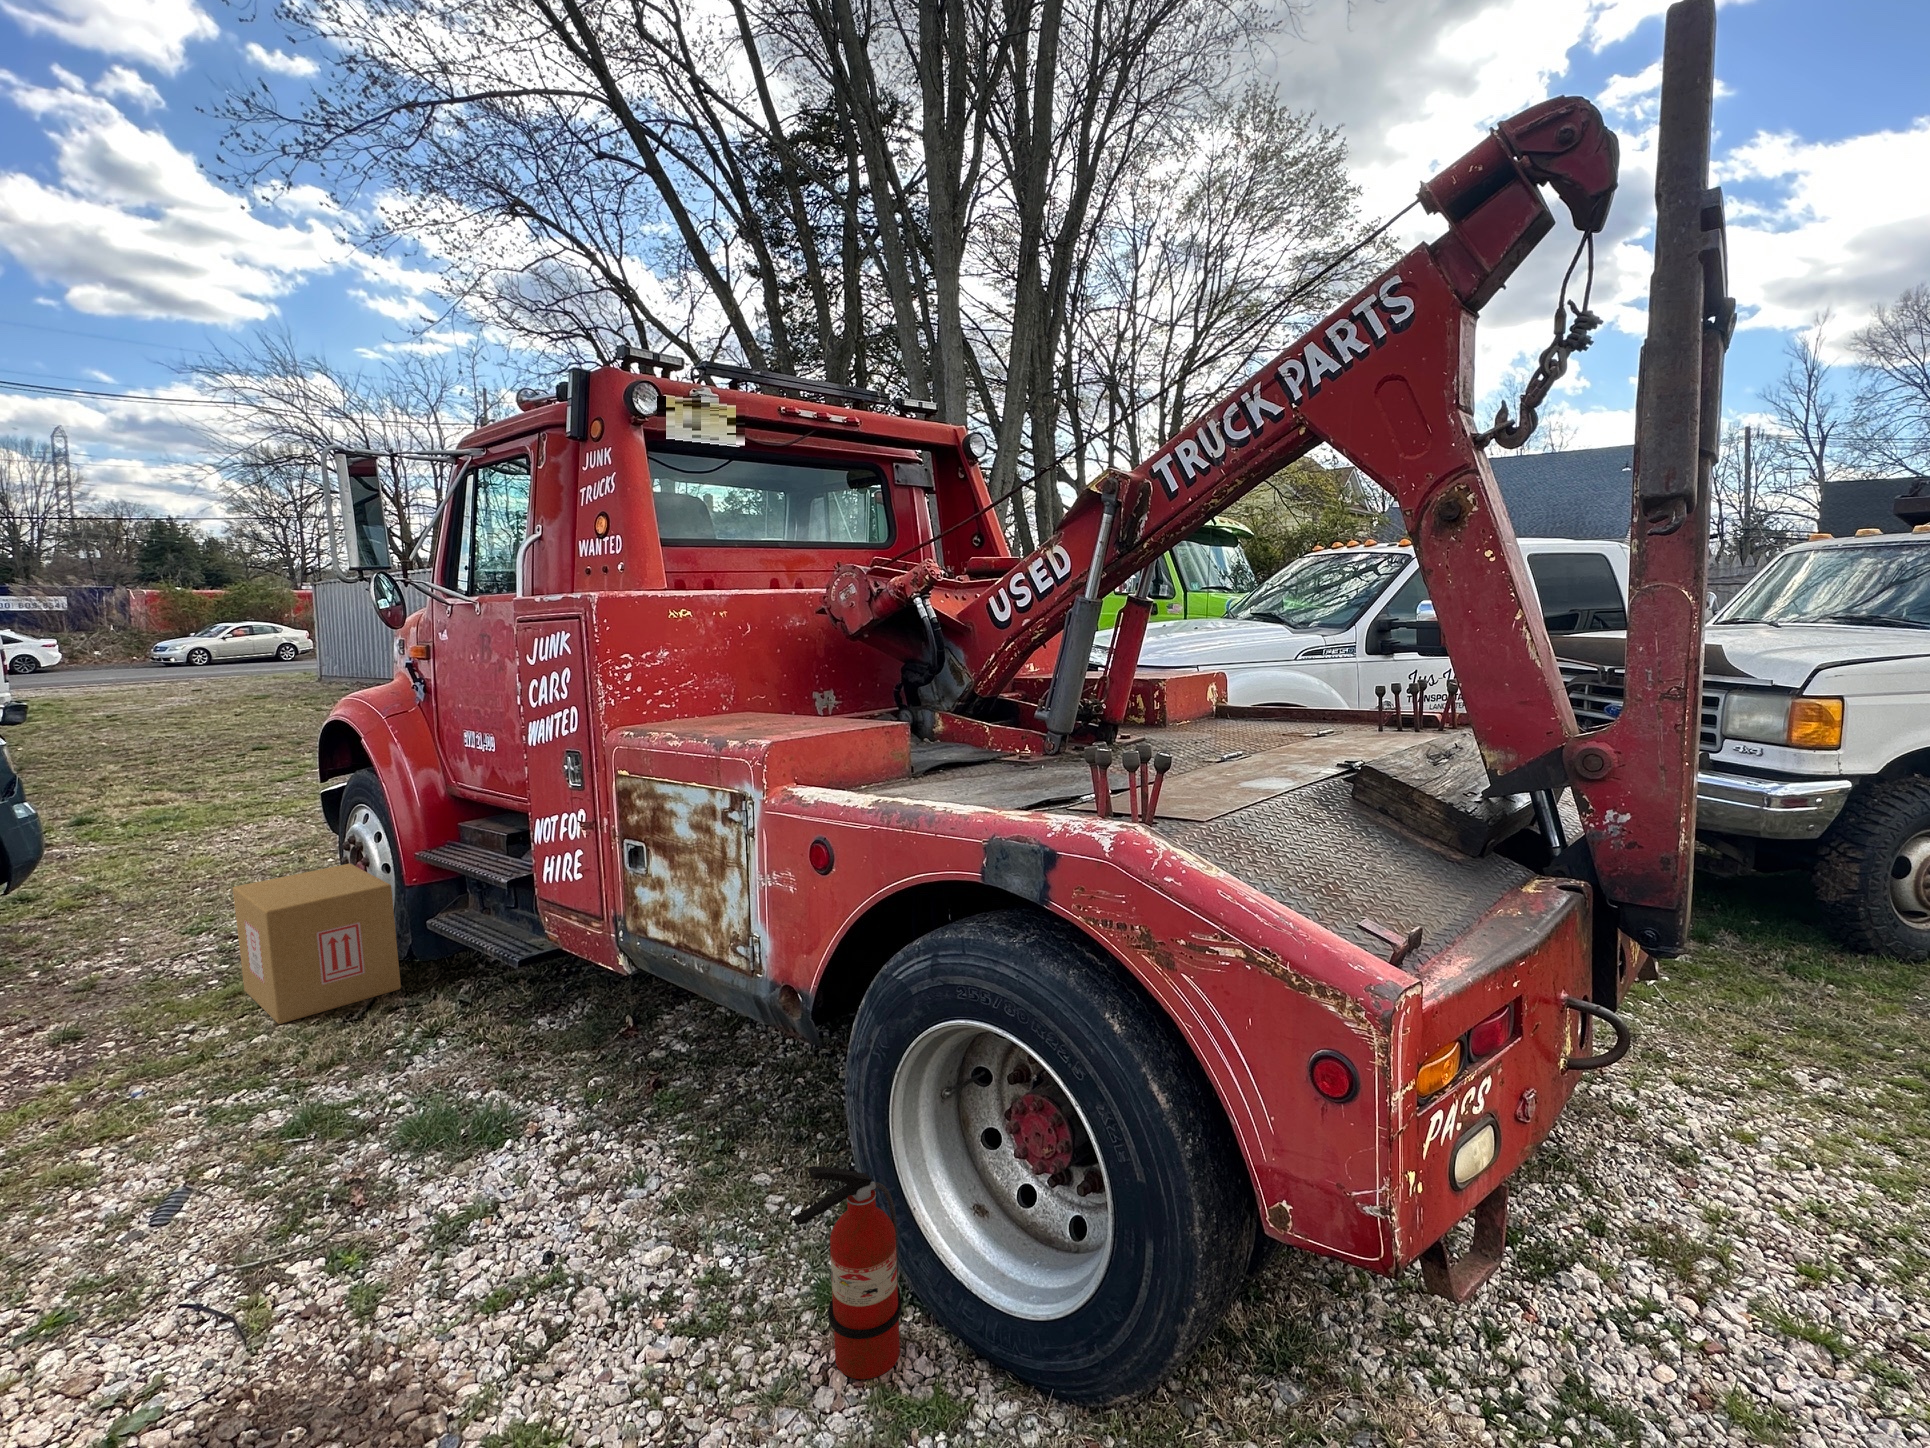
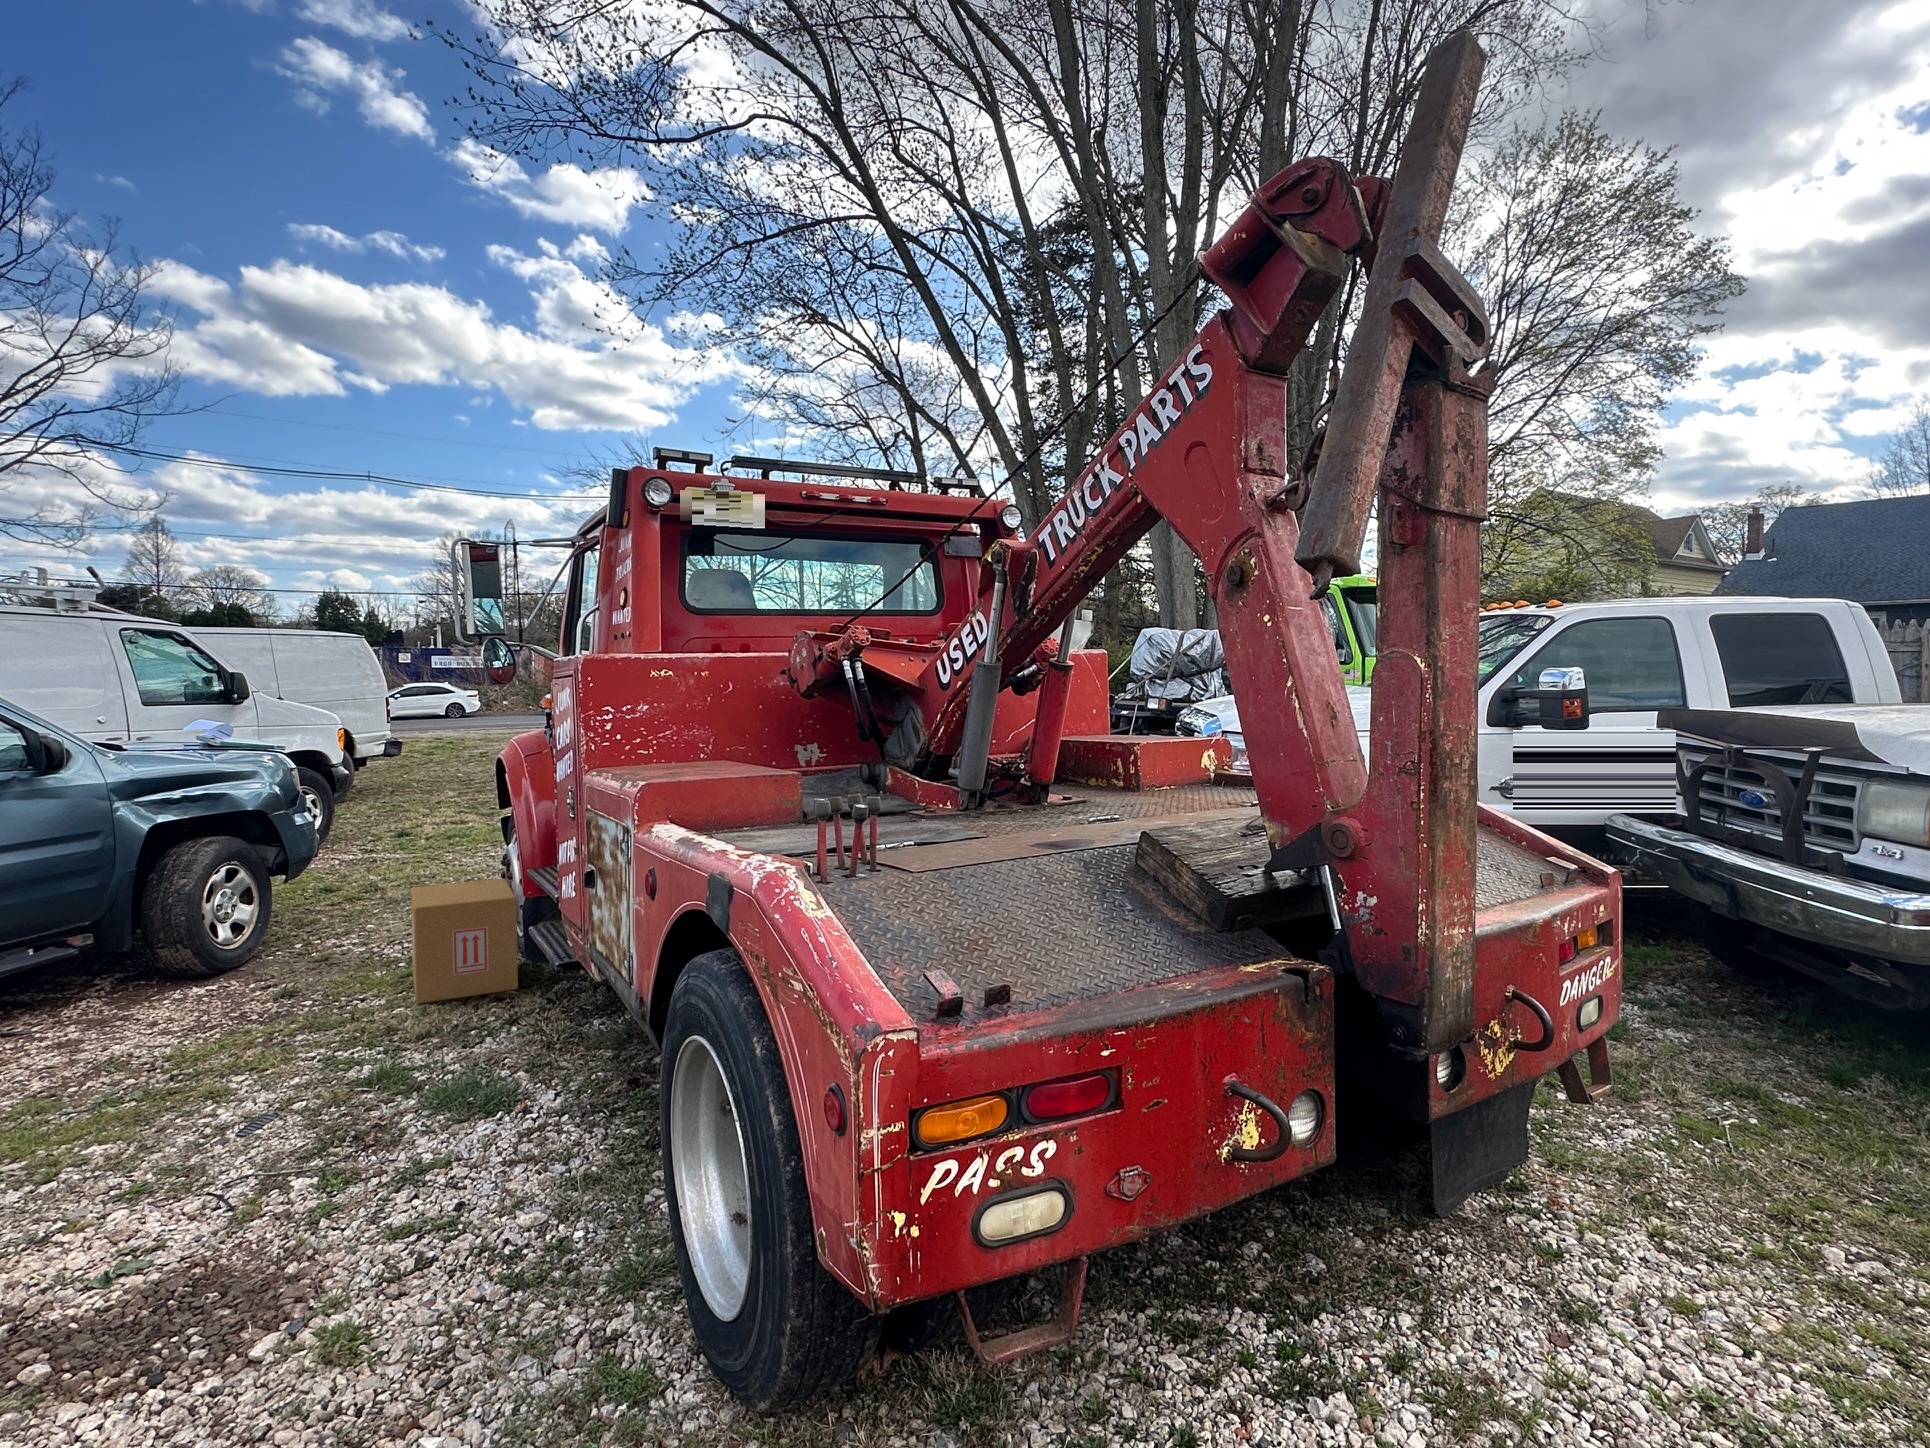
fire extinguisher: present [792,1166,902,1379] -> none [553,1144,661,1351]

